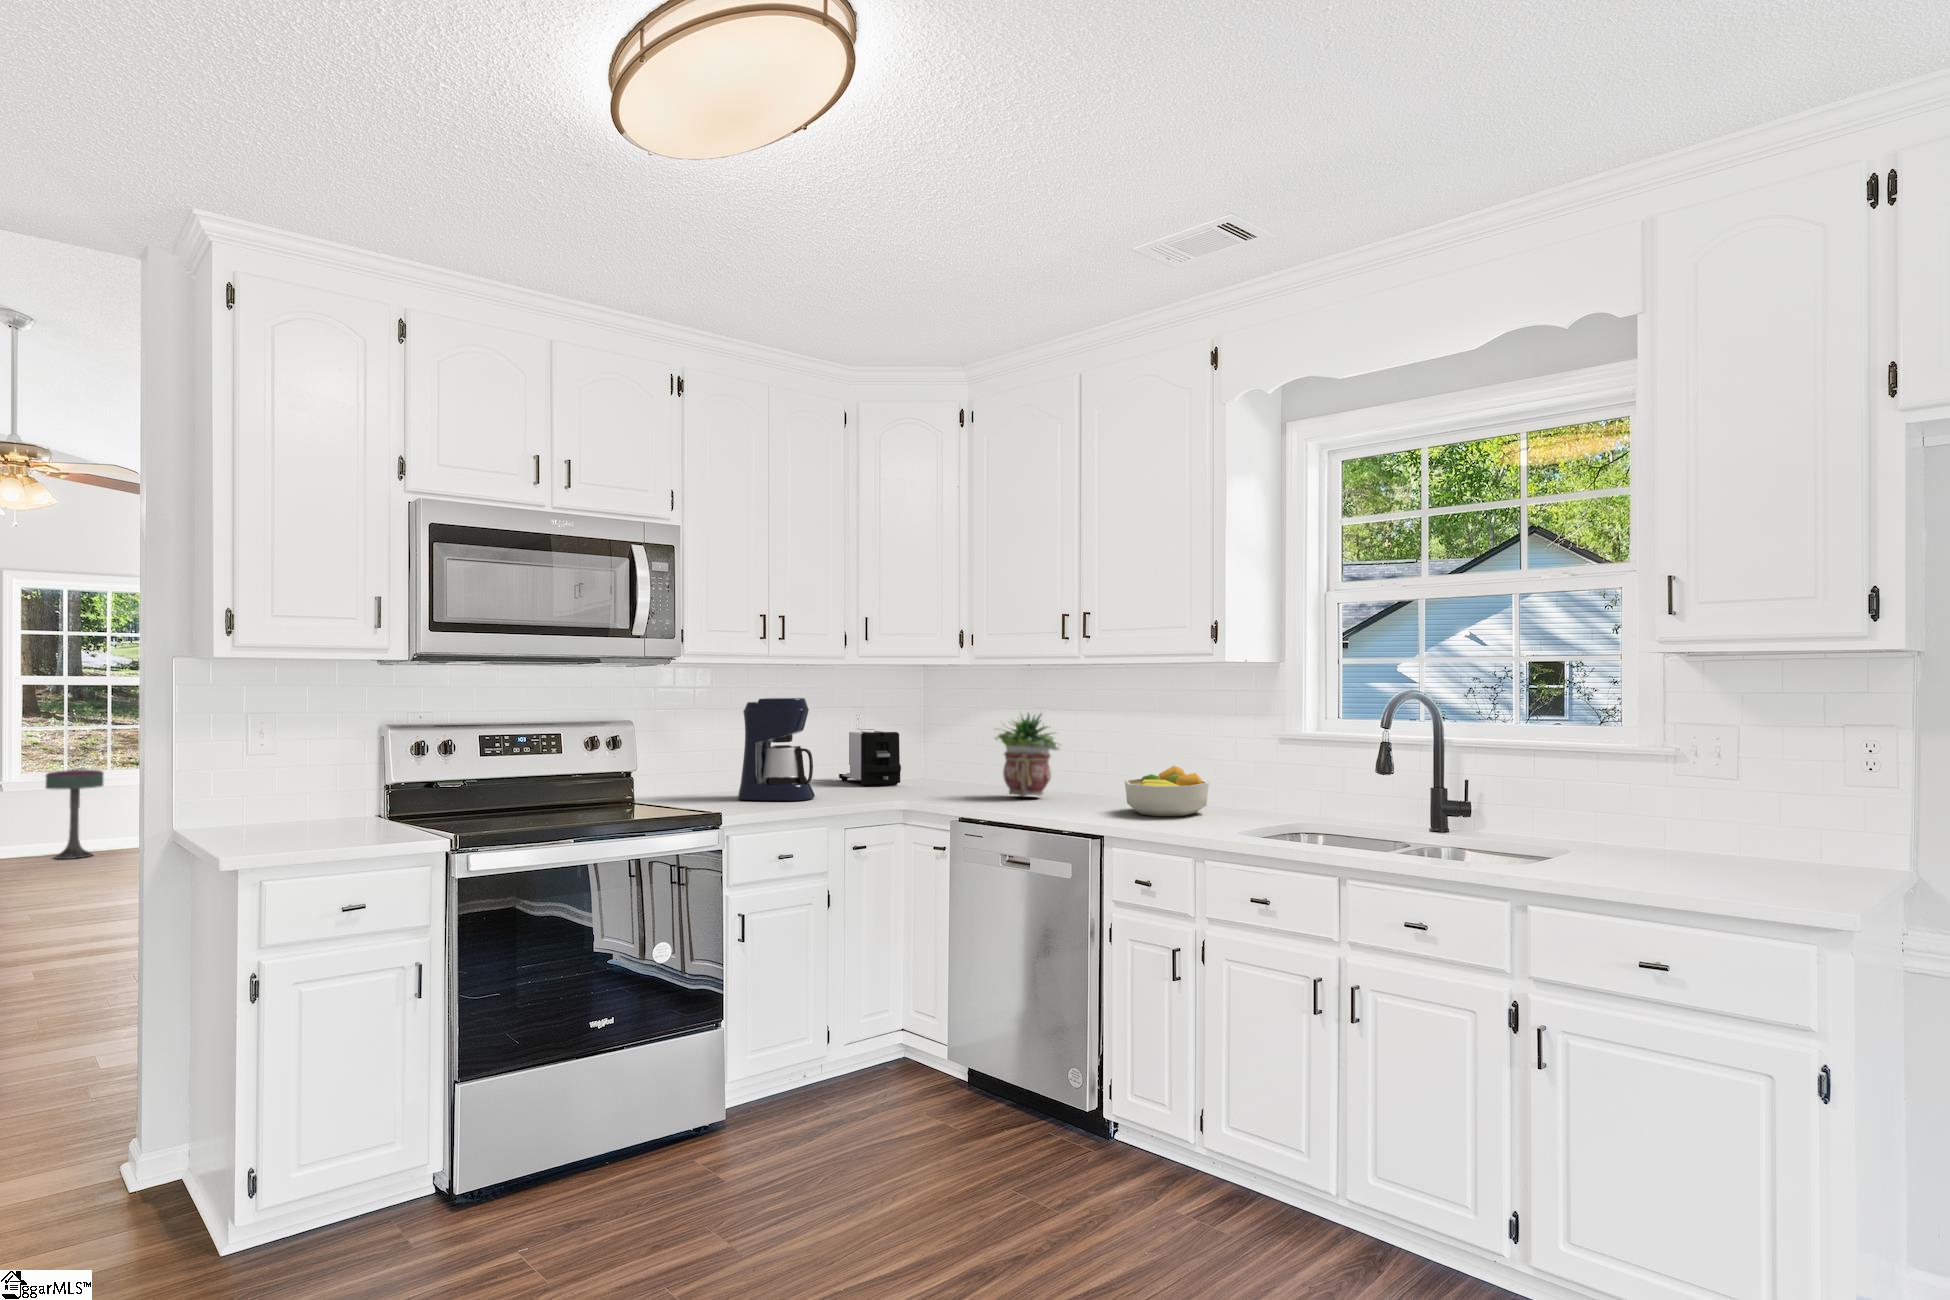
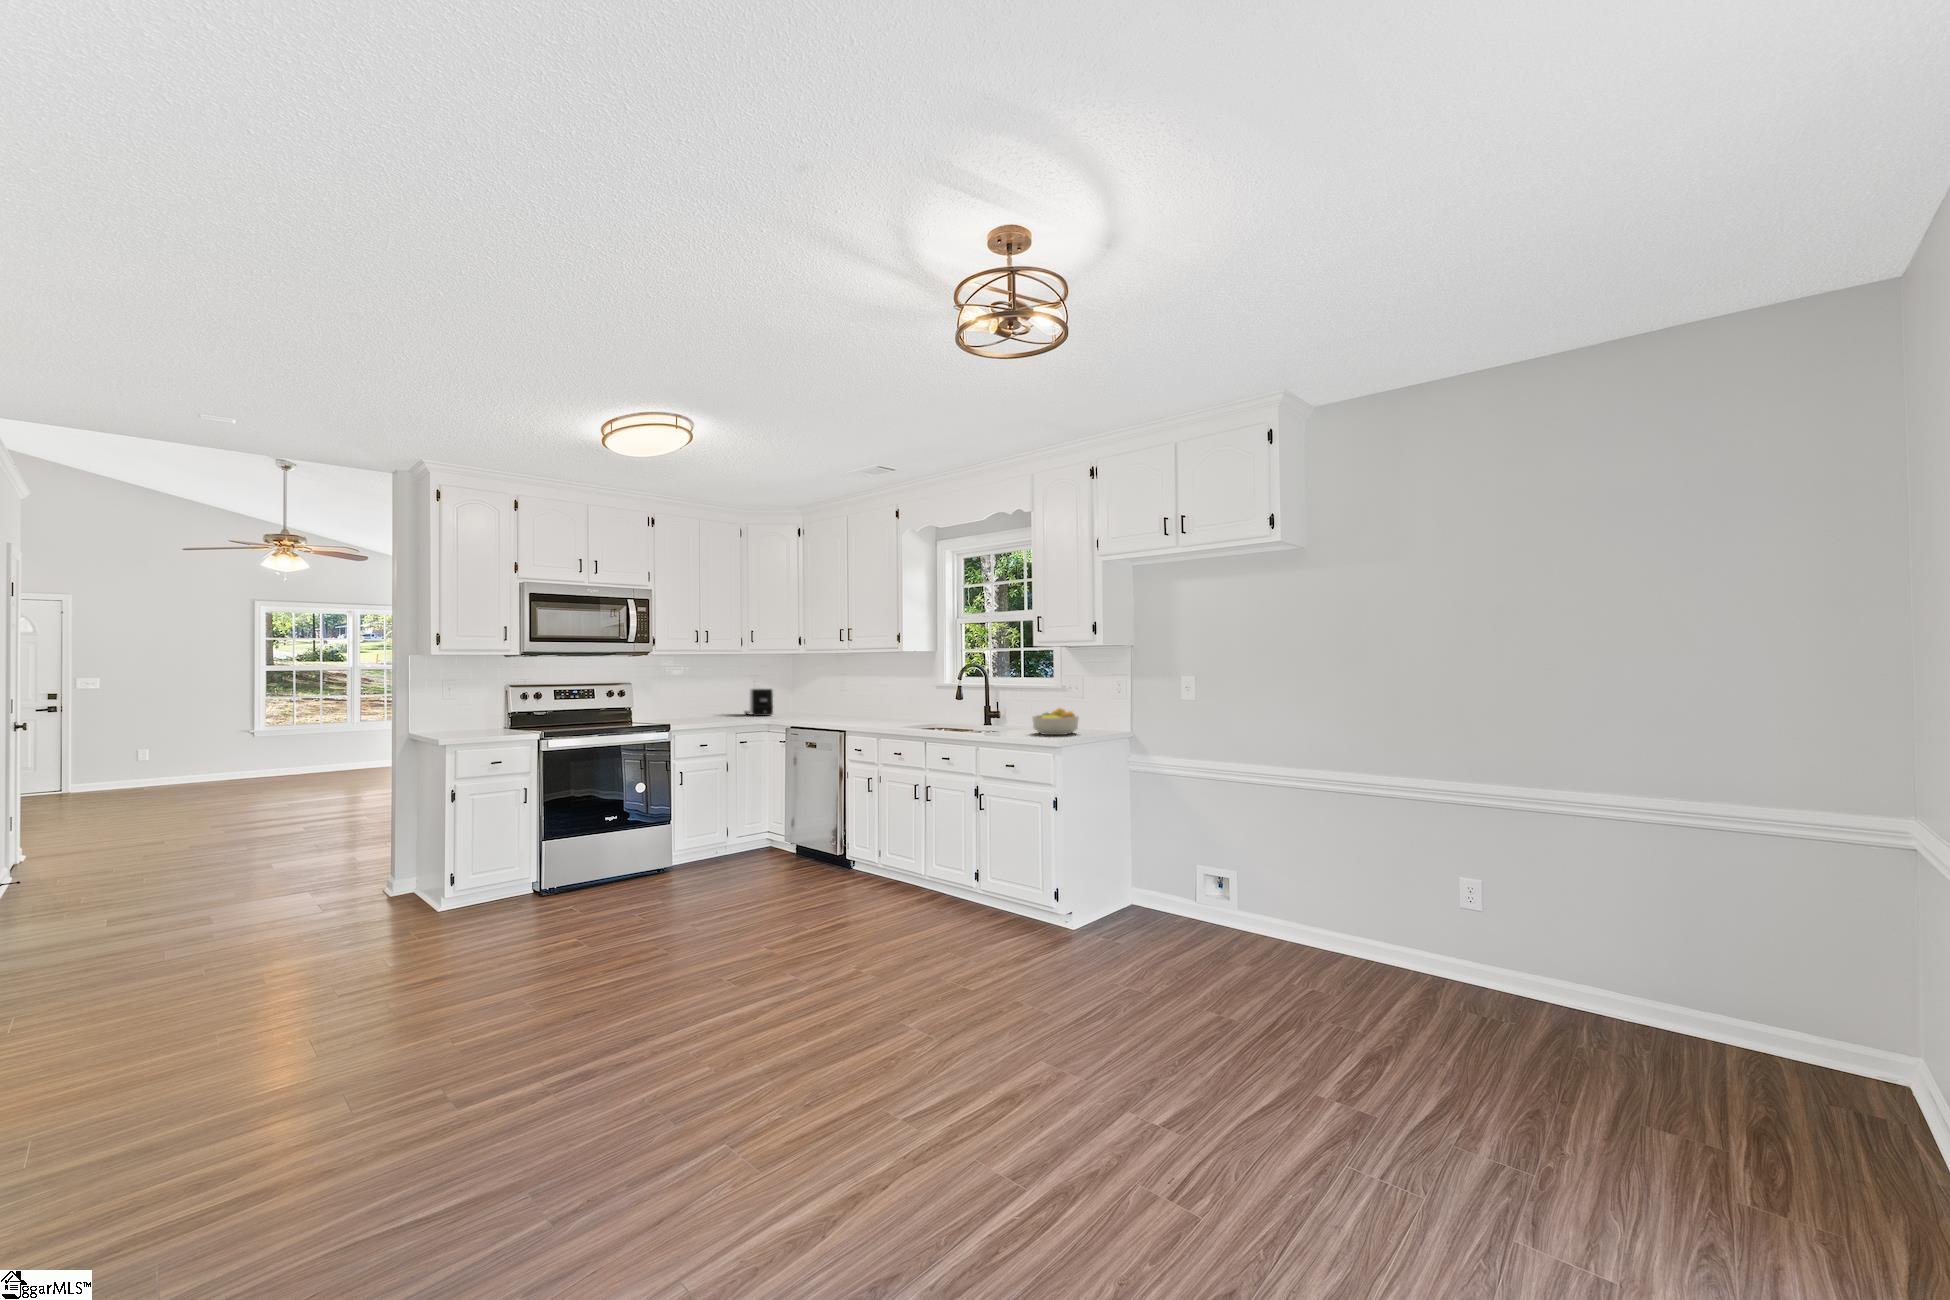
coffee maker: present [738,698,815,801] -> none [683,671,723,721]
potted plant: present [996,714,1059,796] -> none [811,677,846,718]
fruit bowl: present [1125,766,1209,816] -> present [1032,708,1079,735]
bar stool: present [46,770,104,859] -> none [281,722,317,776]

